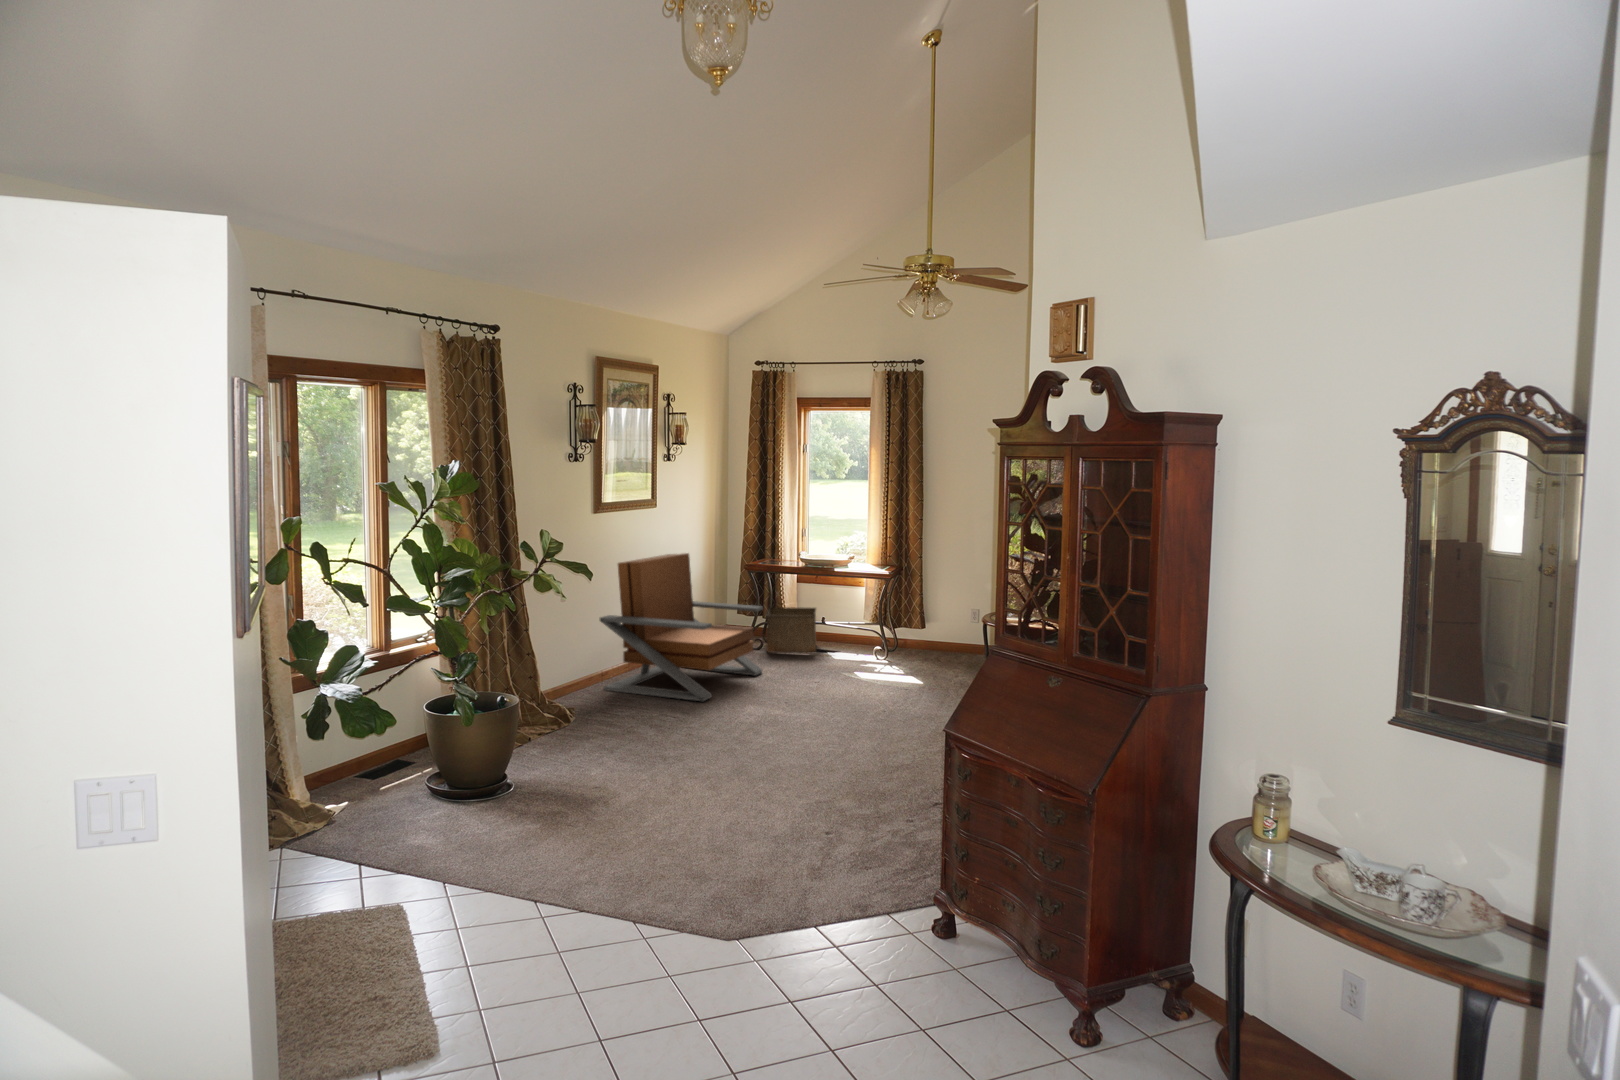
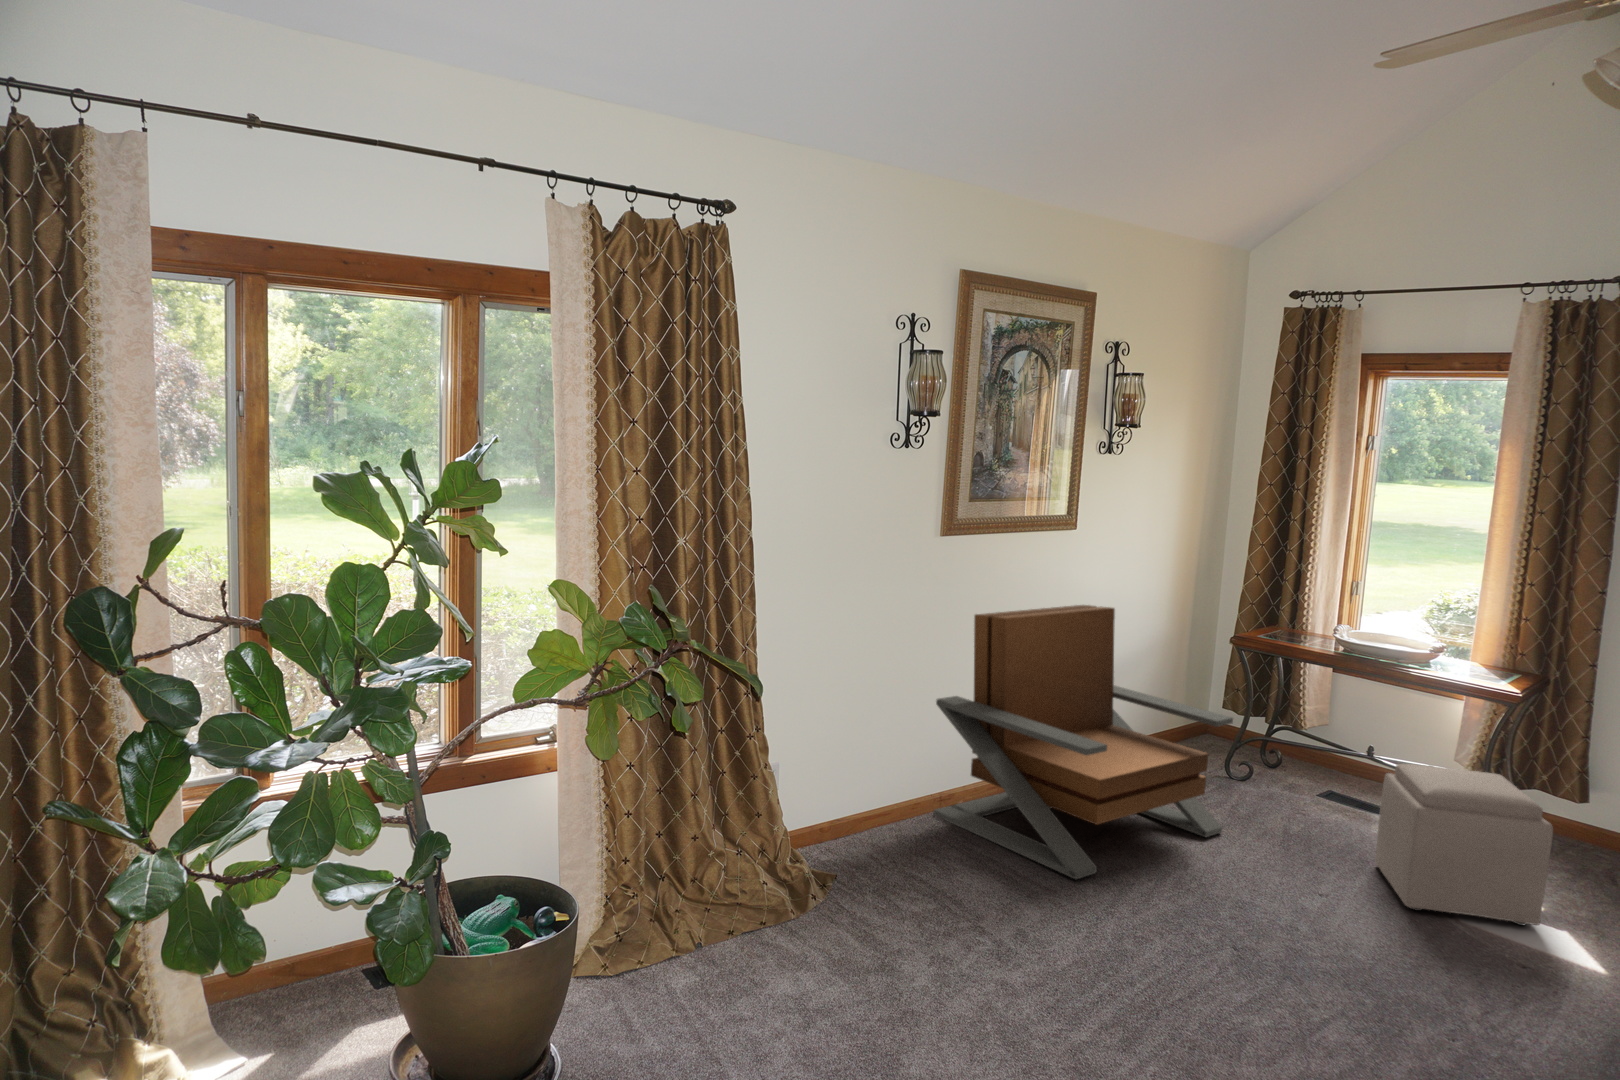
storage bin: present [766,607,816,653] -> none [1253,709,1362,808]
ottoman: none [839,614,918,686] -> present [1375,764,1553,925]

